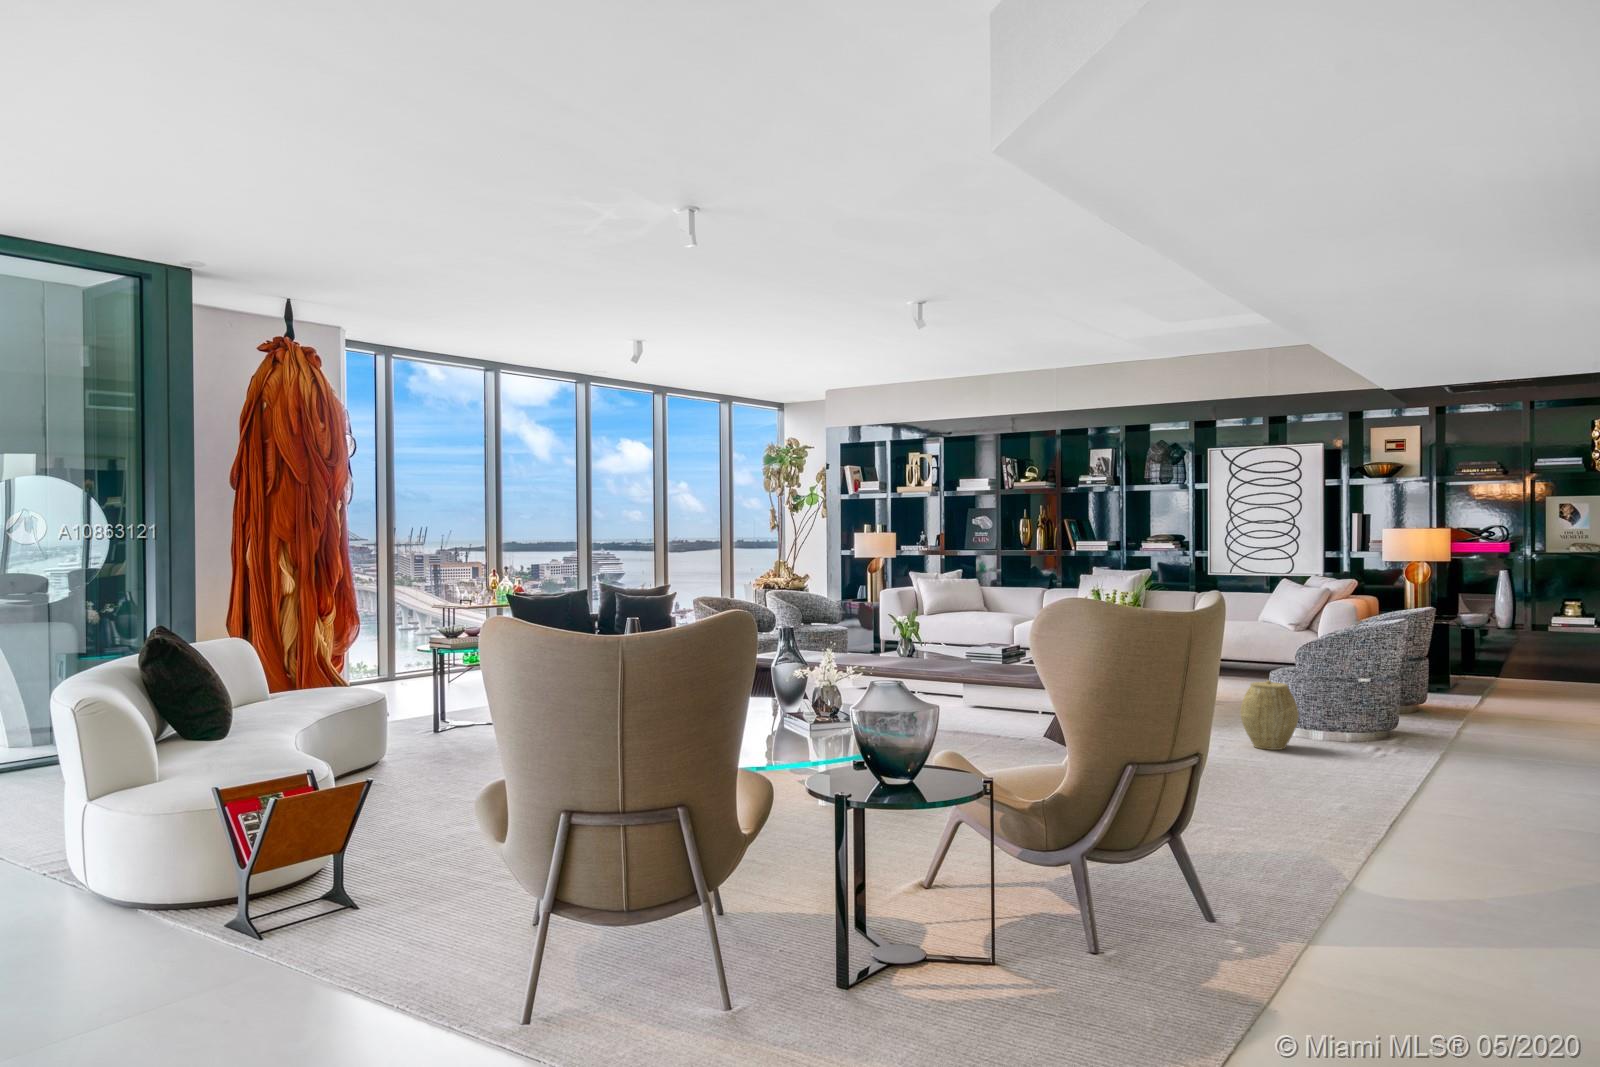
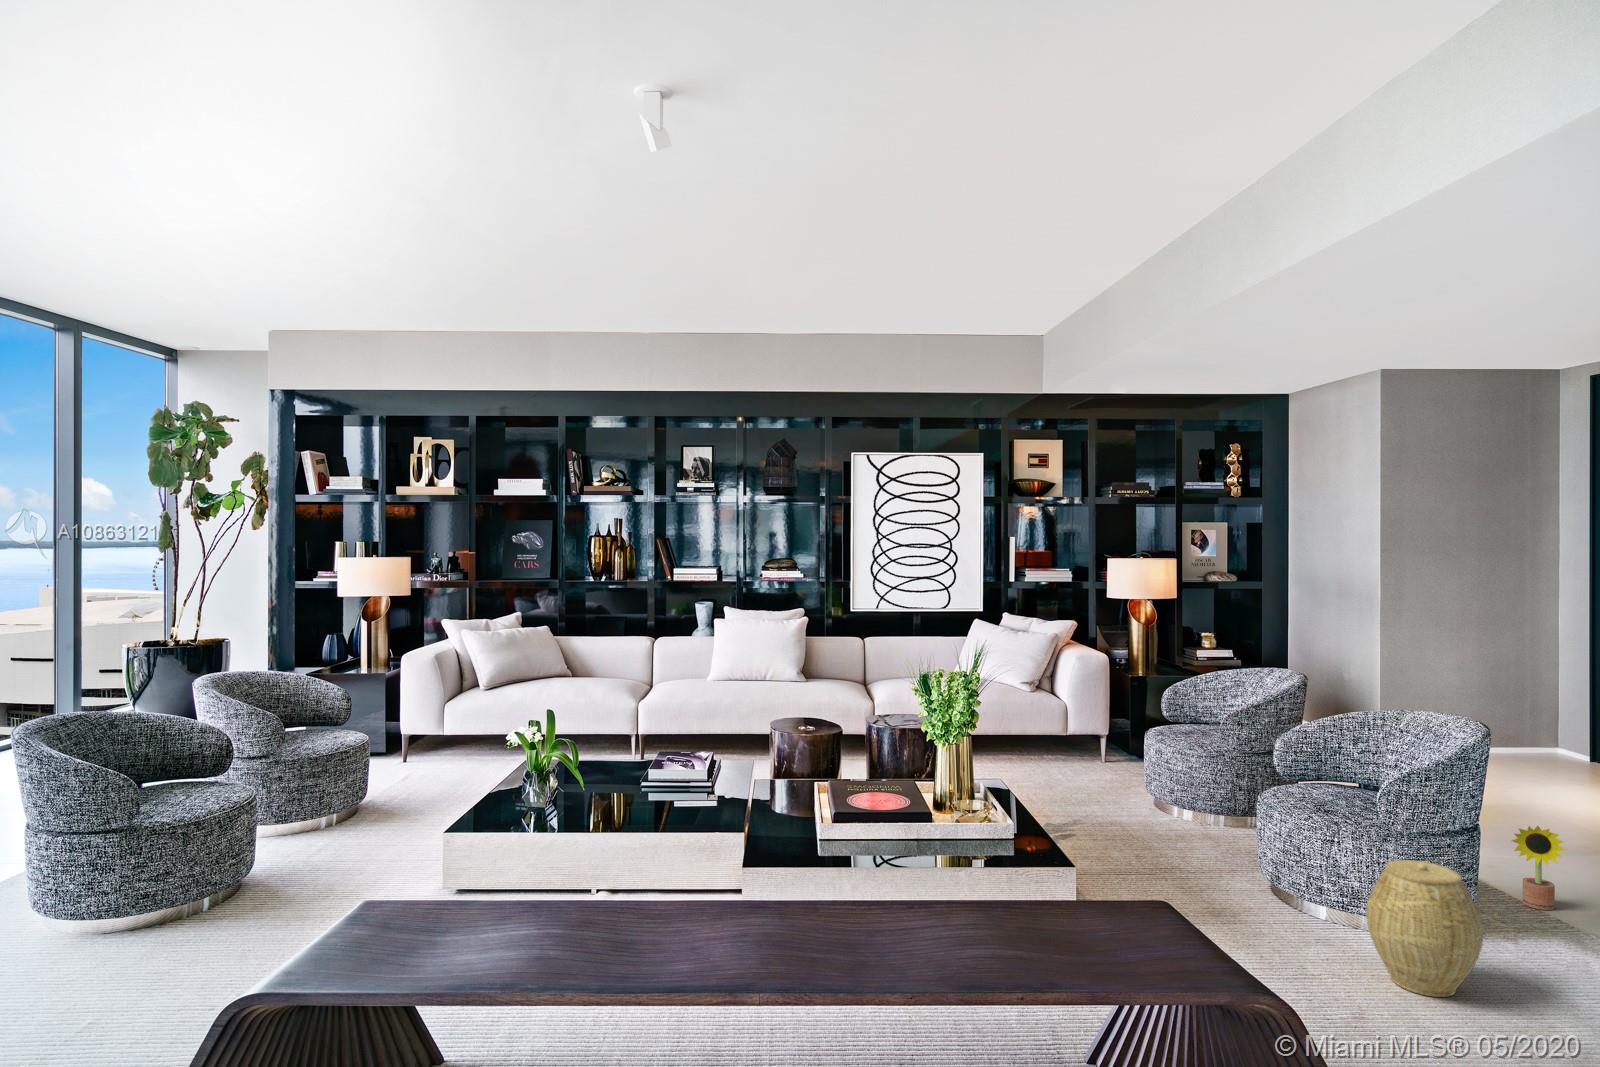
decorative plant: none [1431,689,1465,748] -> present [1512,826,1565,910]

